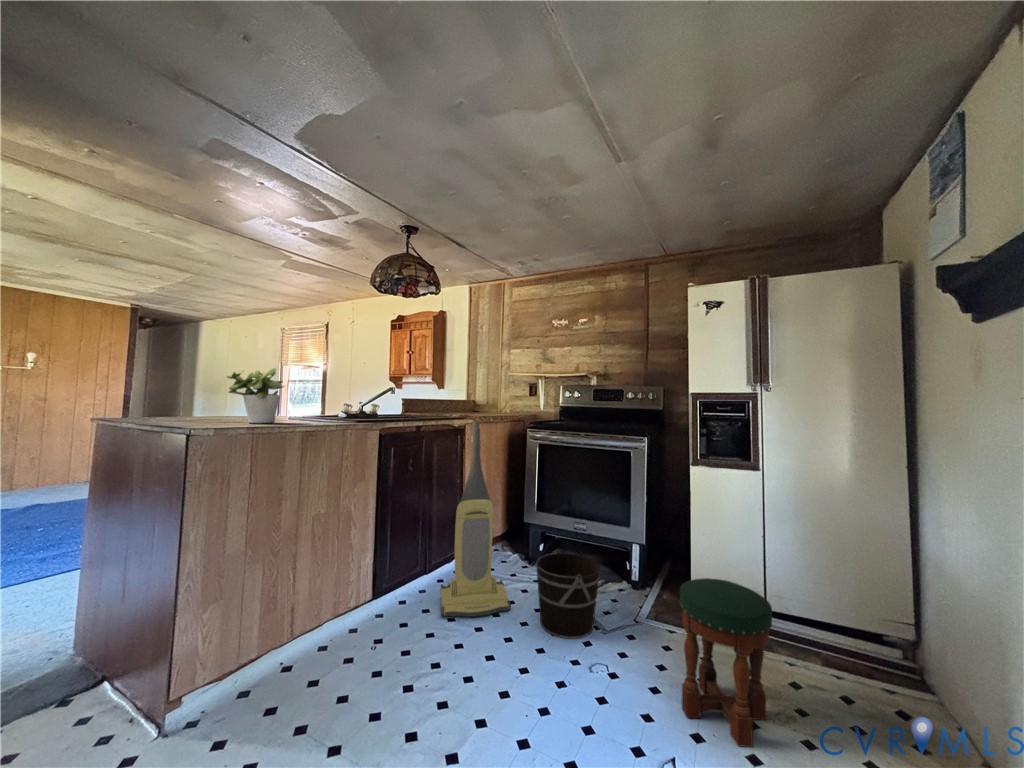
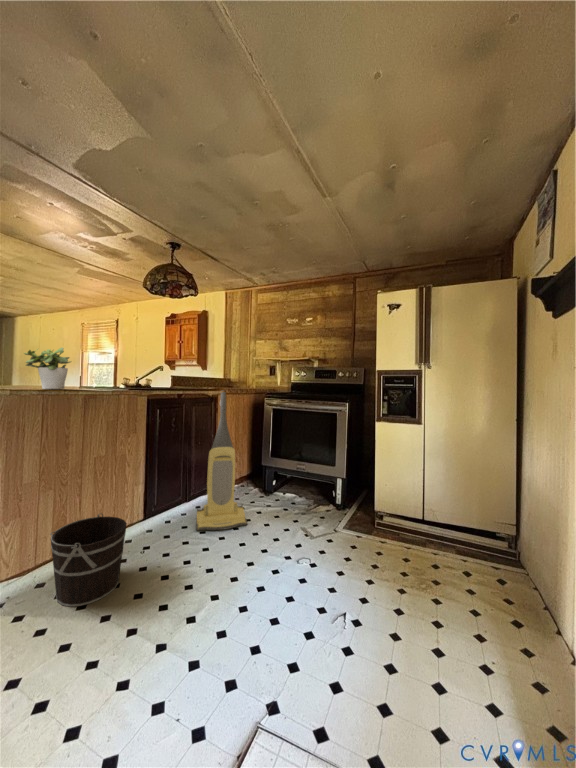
bucket: present [535,551,600,639] -> present [50,513,127,607]
stool: present [680,578,772,747] -> none [357,497,418,606]

